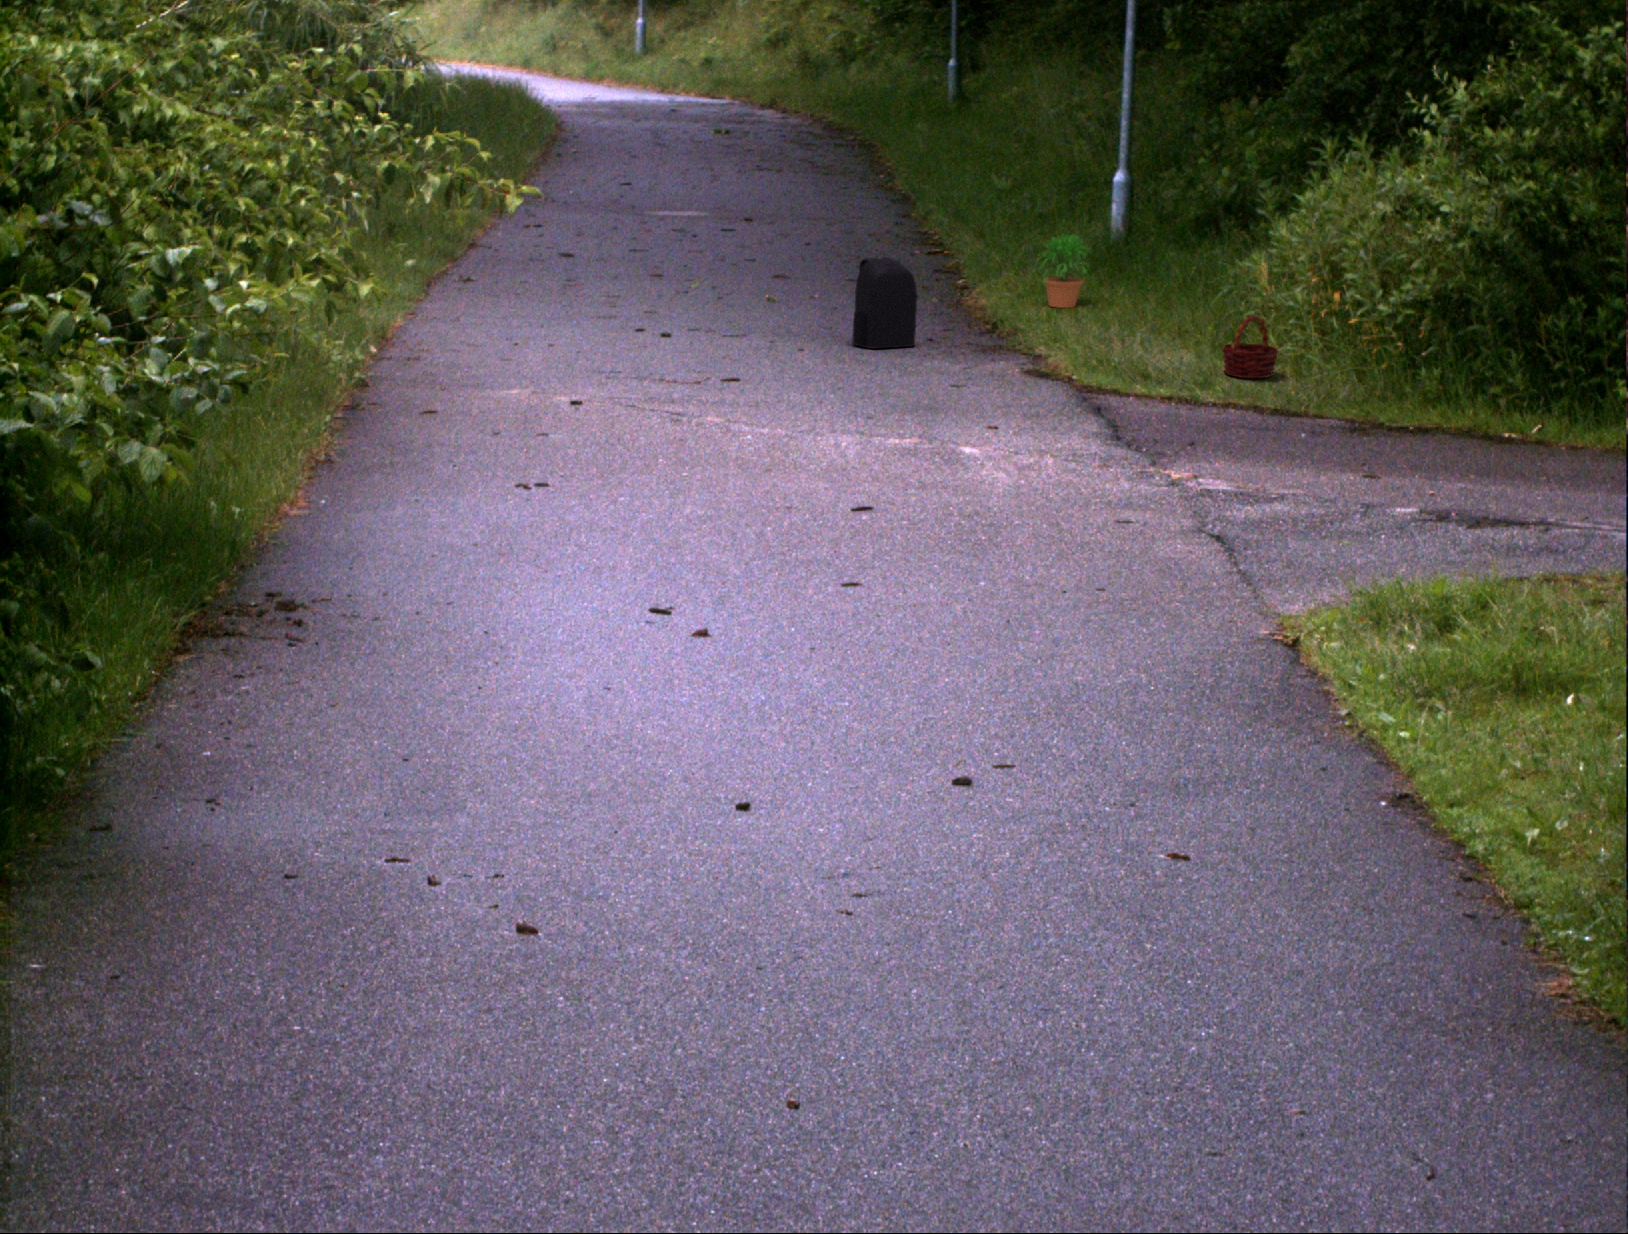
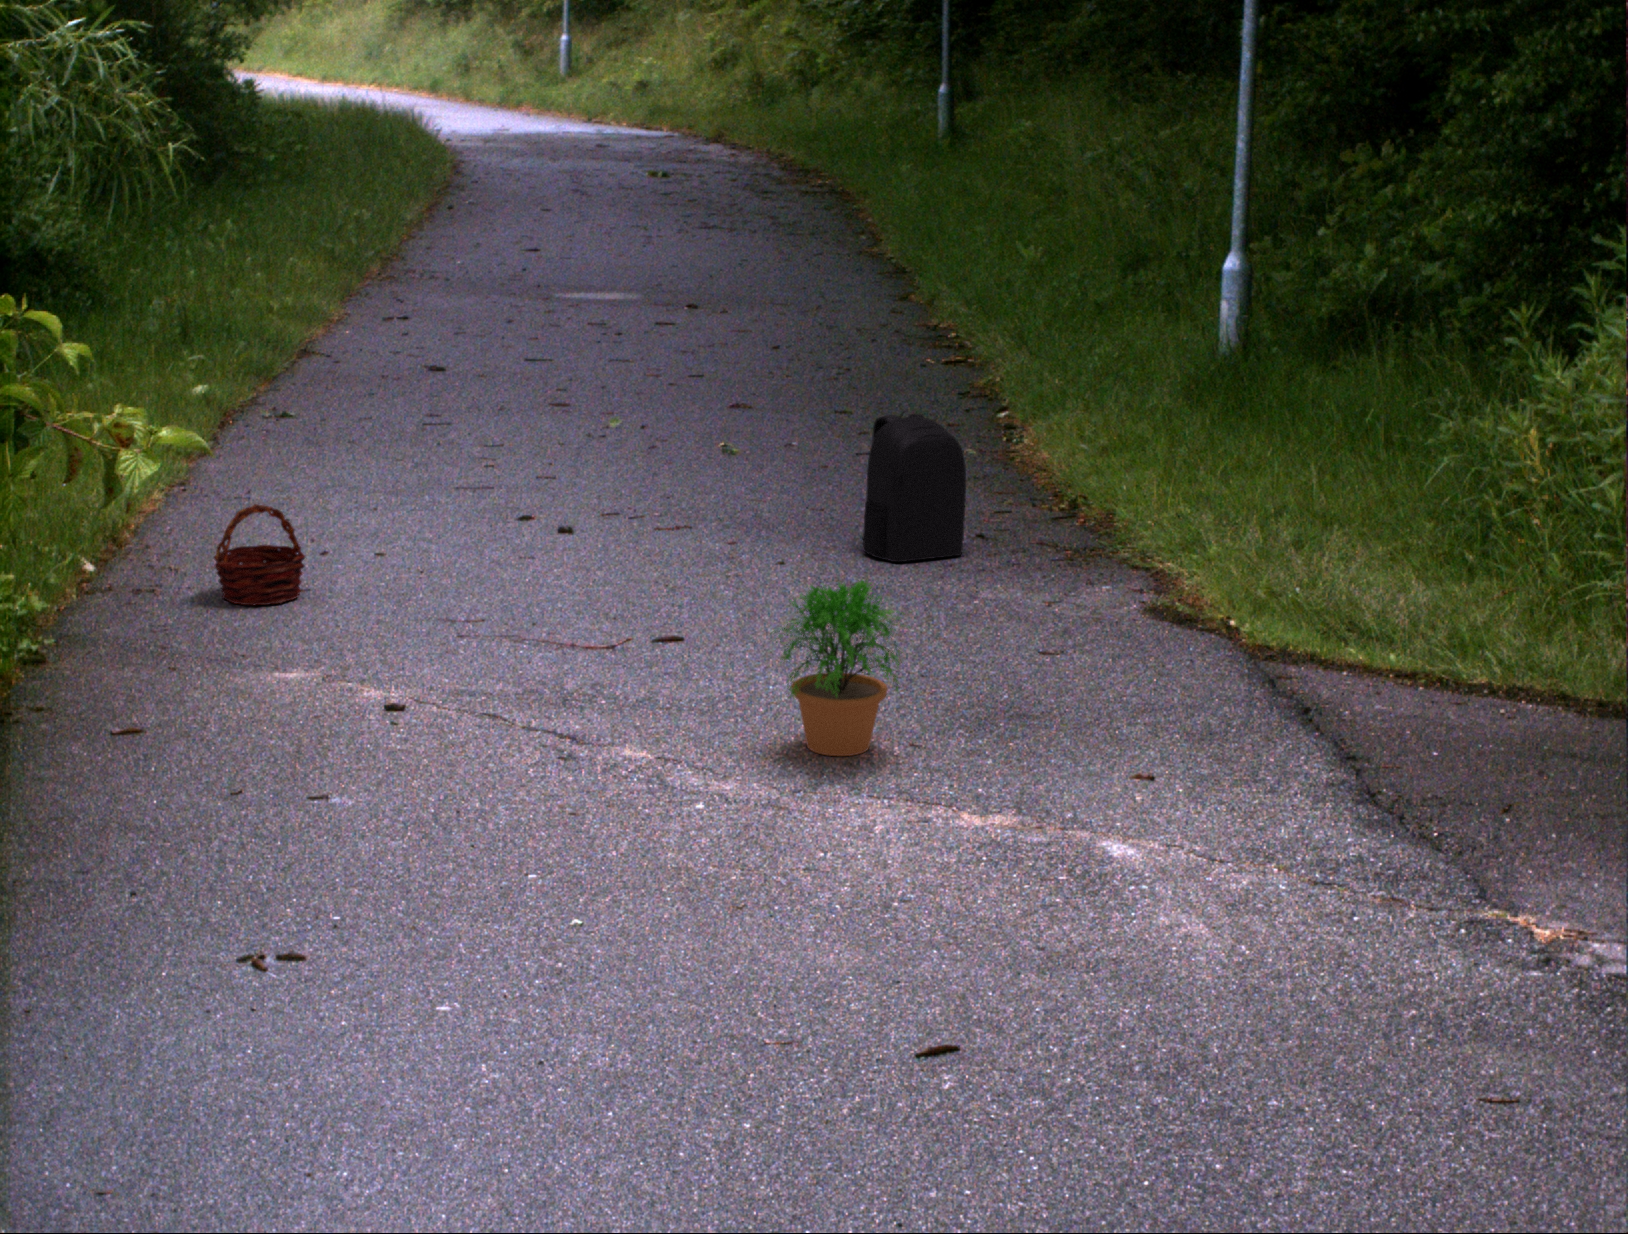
potted plant: present [1040,234,1089,308] -> present [776,580,899,756]
basket: present [1223,315,1278,378] -> present [214,504,305,605]

